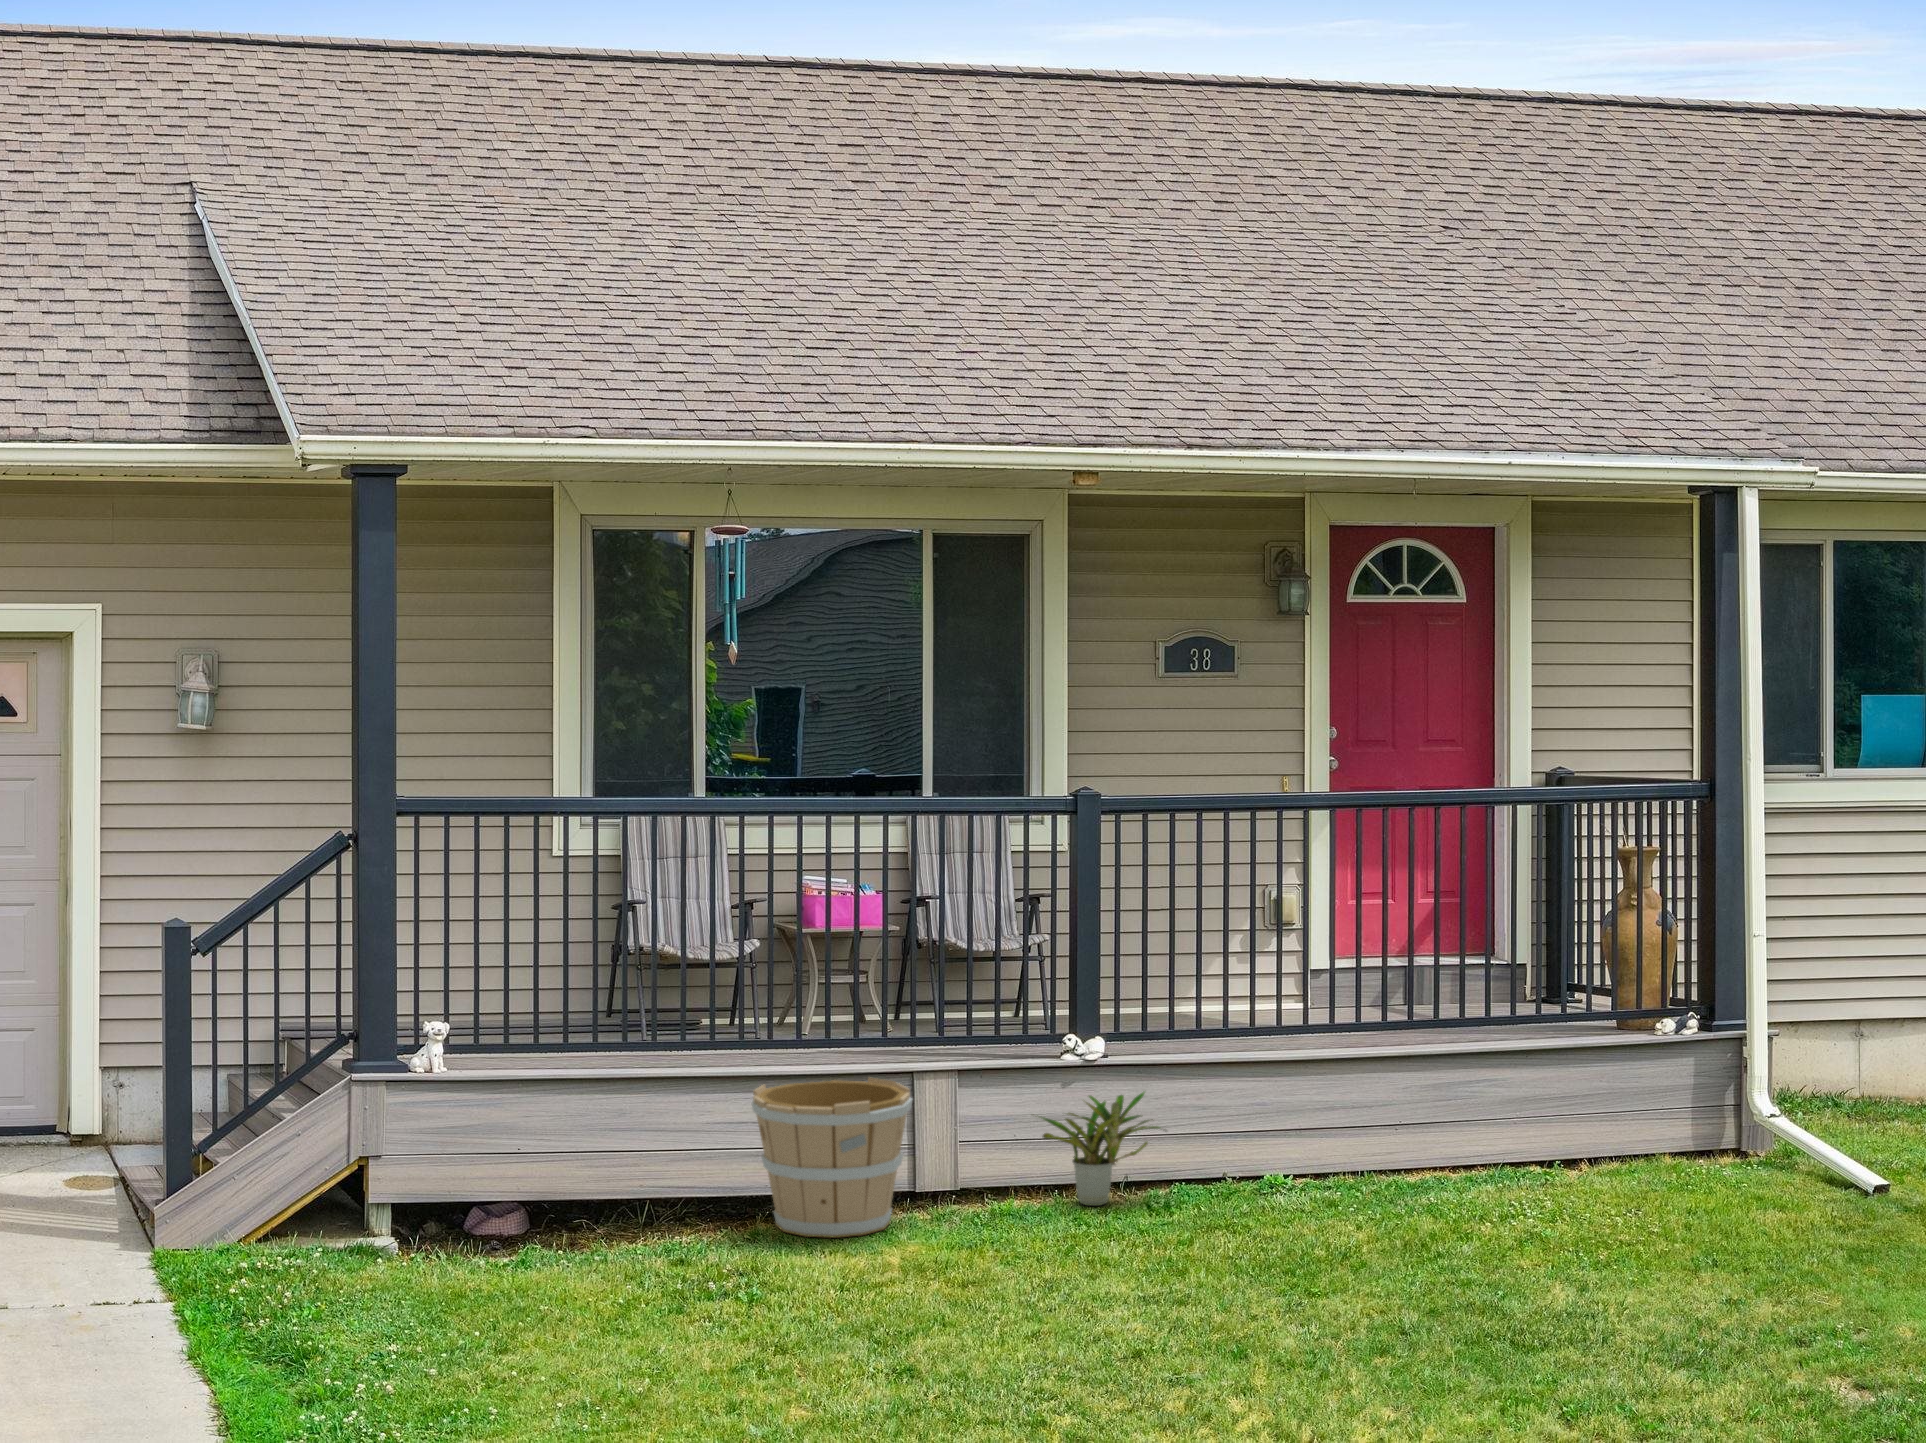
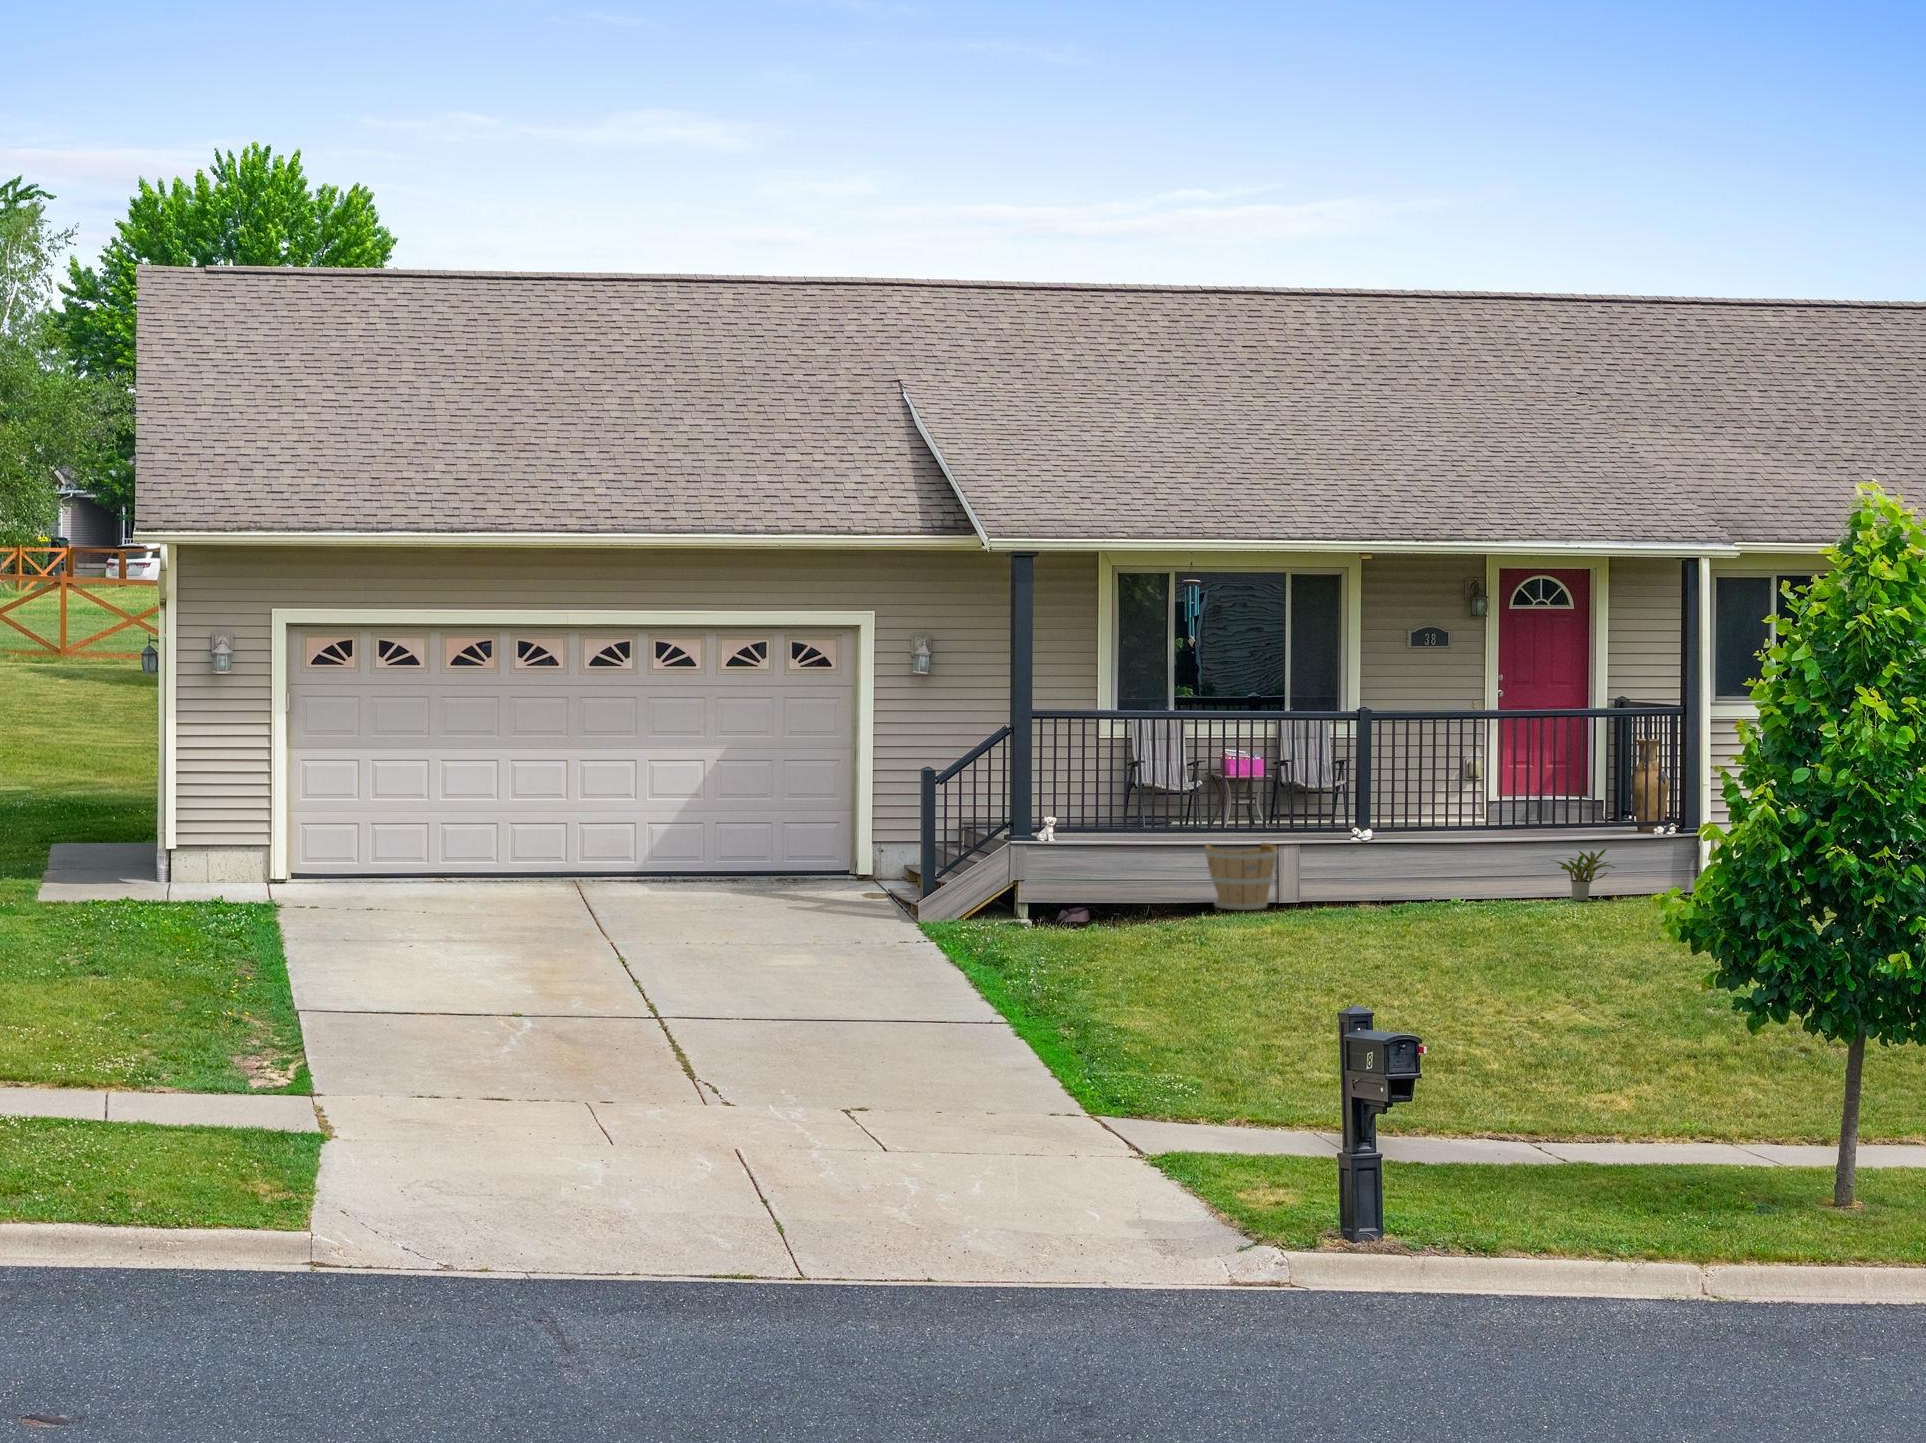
potted plant: present [1042,1092,1160,1206] -> present [1551,848,1615,901]

